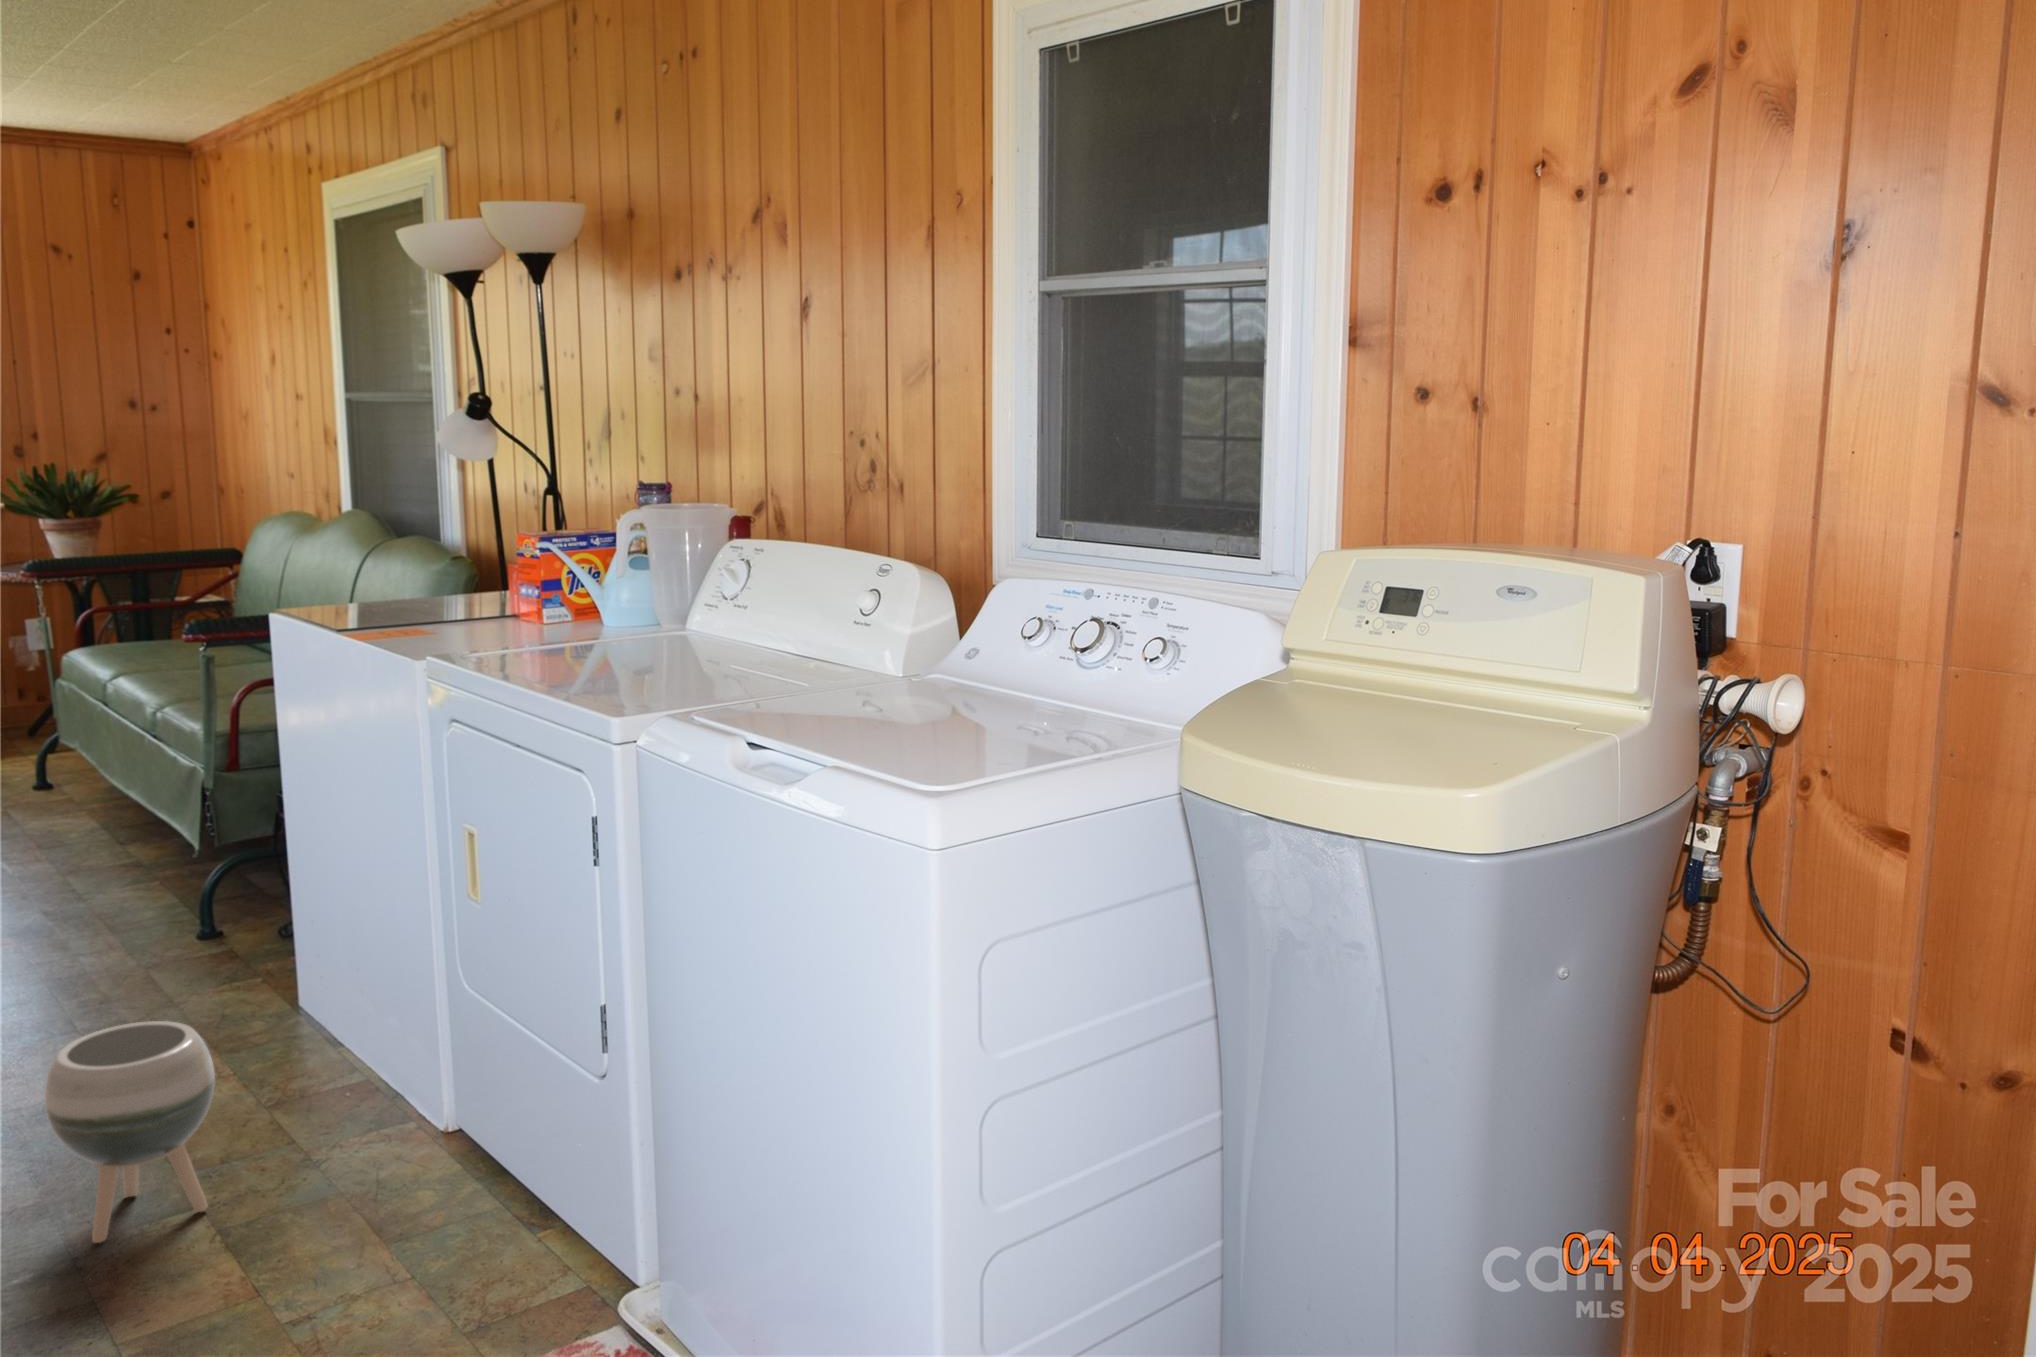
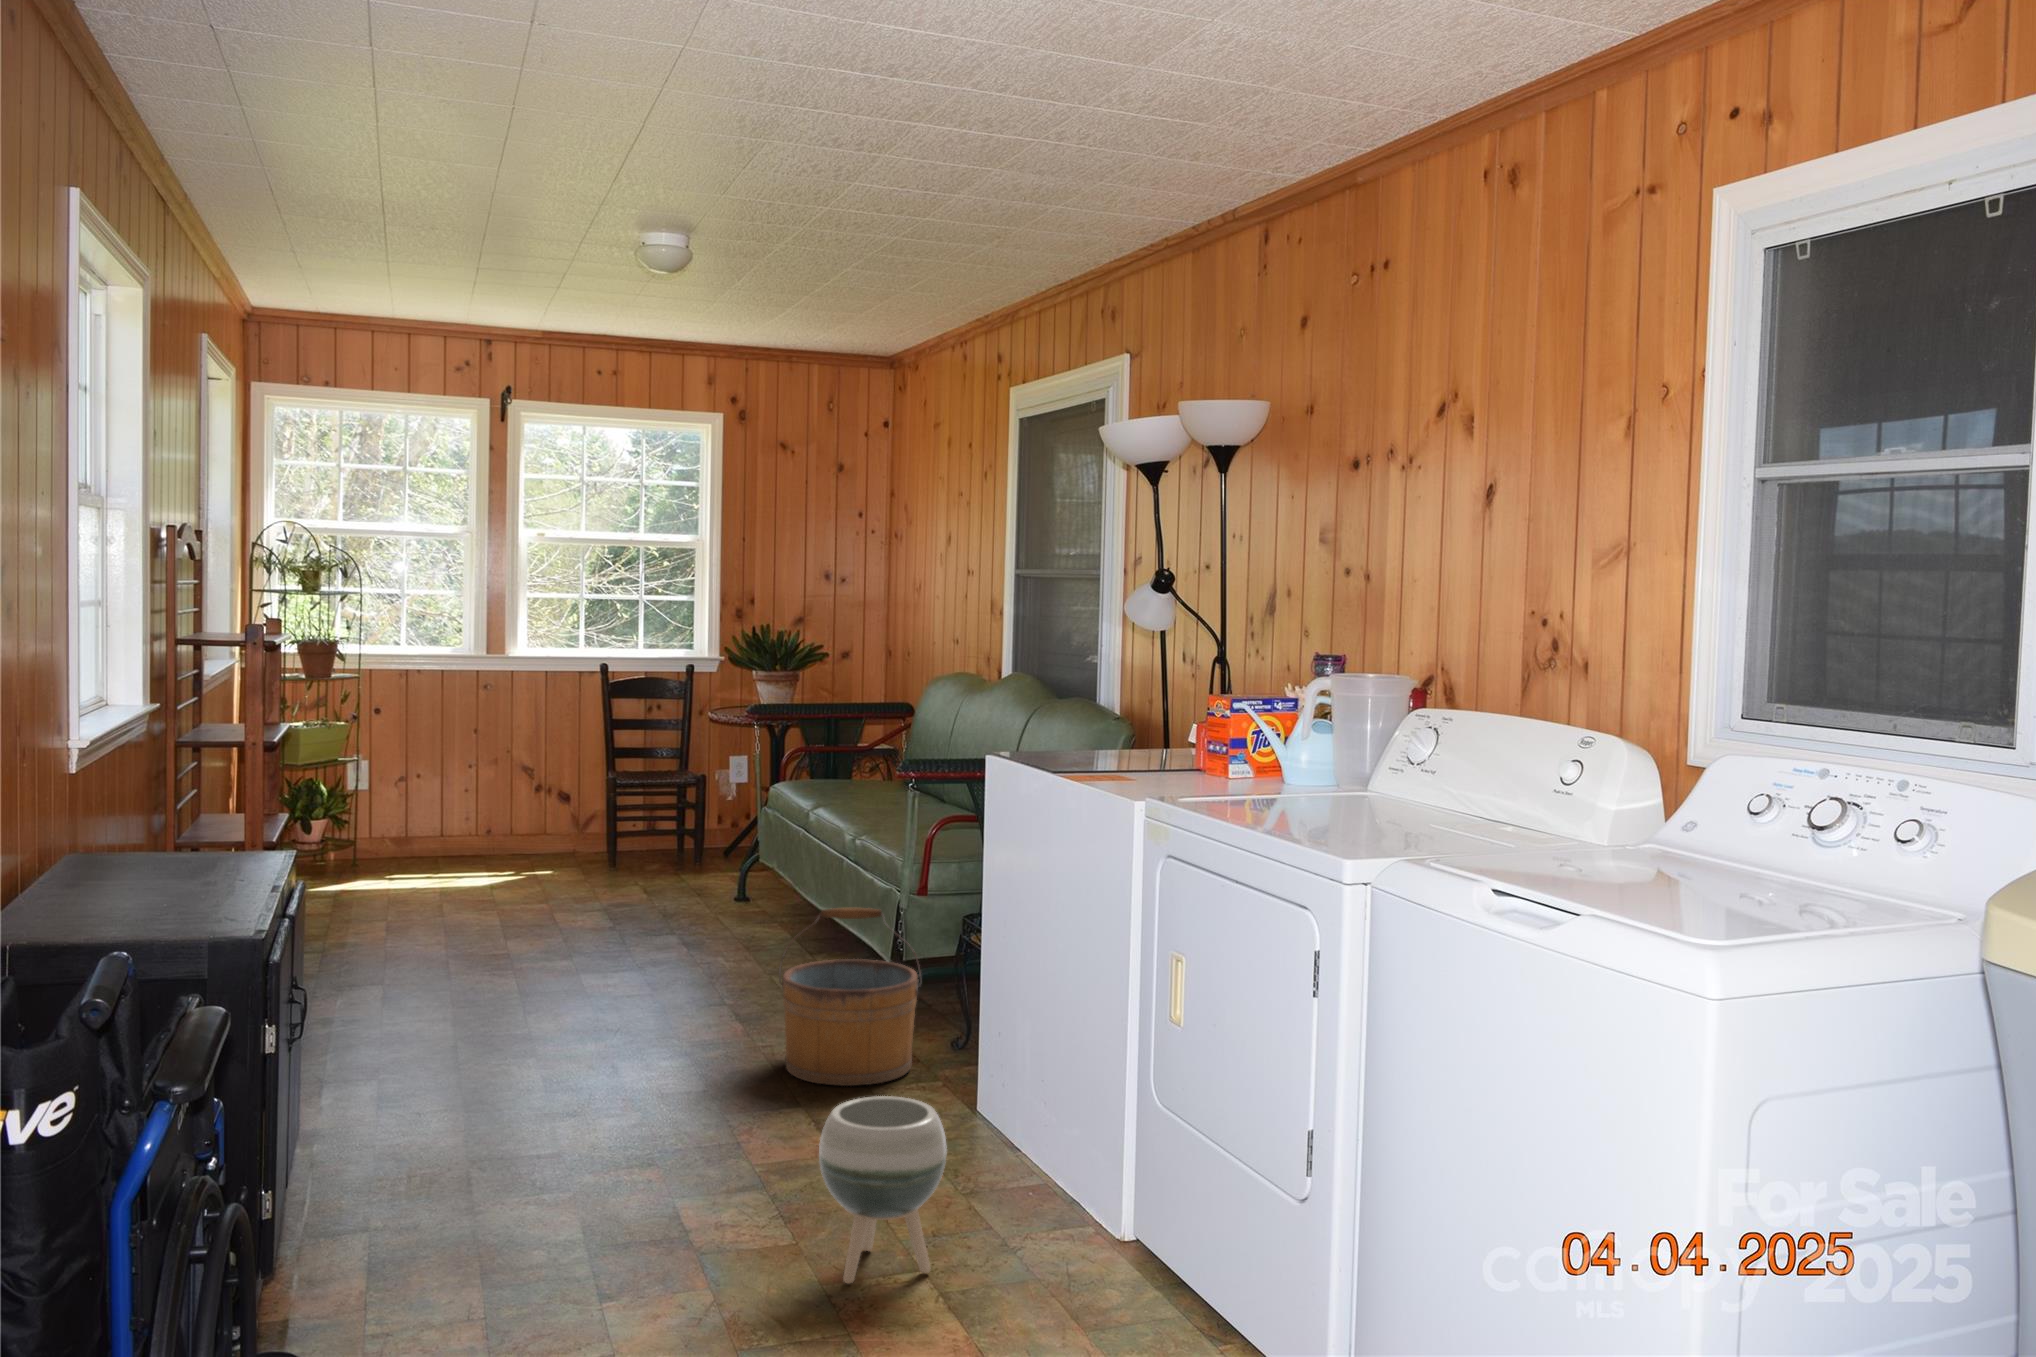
bucket: none [45,793,230,996] -> present [779,908,921,1086]

